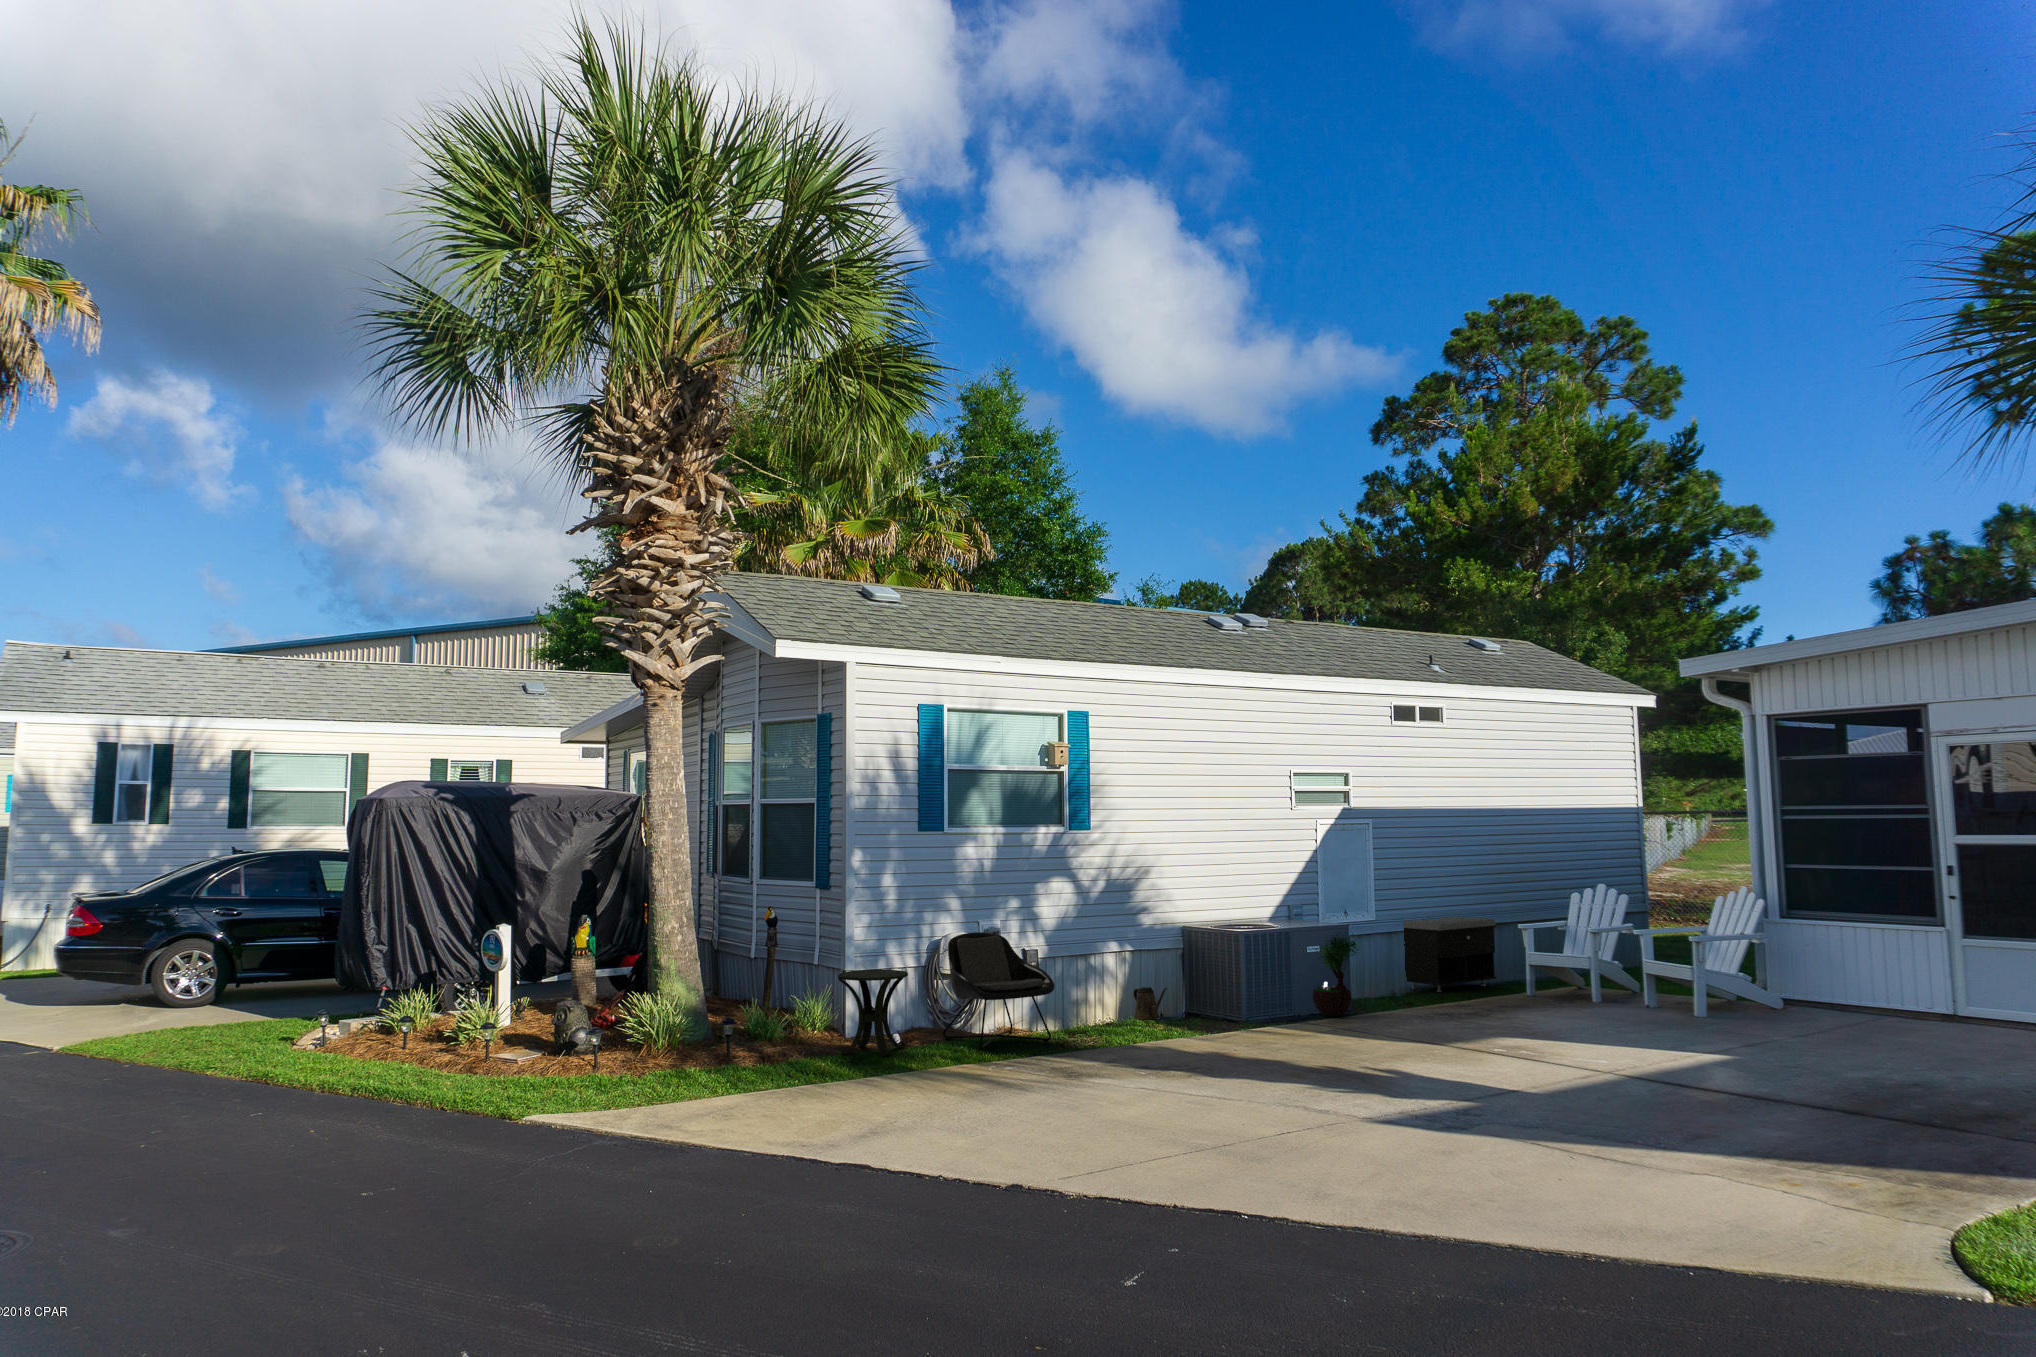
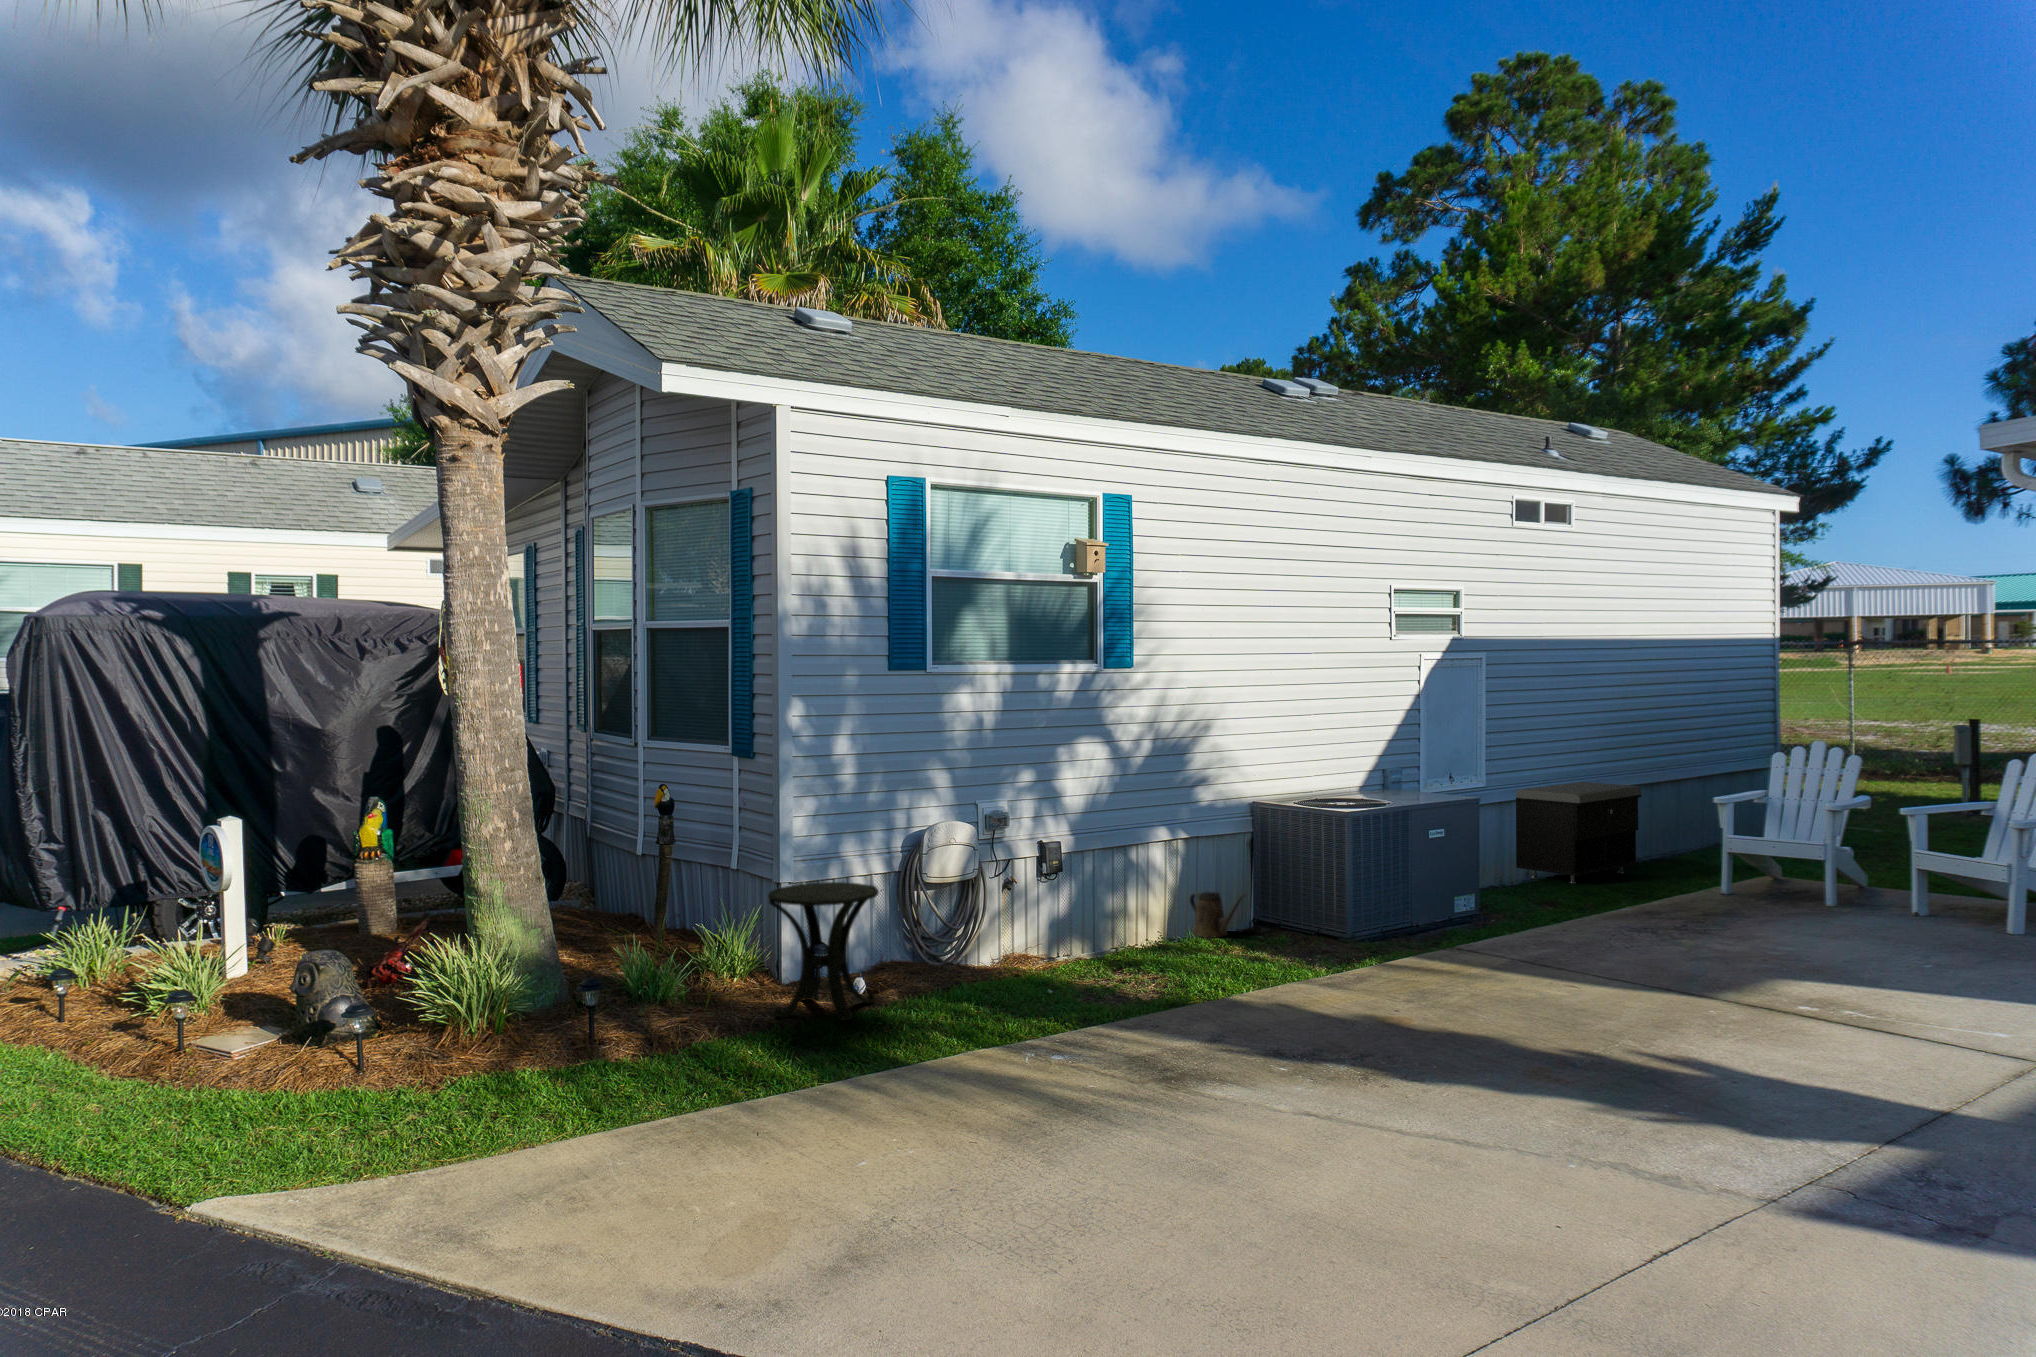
lounge chair: present [943,932,1055,1049] -> none [929,821,1100,1004]
potted tree: present [1313,933,1358,1016] -> none [1442,808,1517,930]

